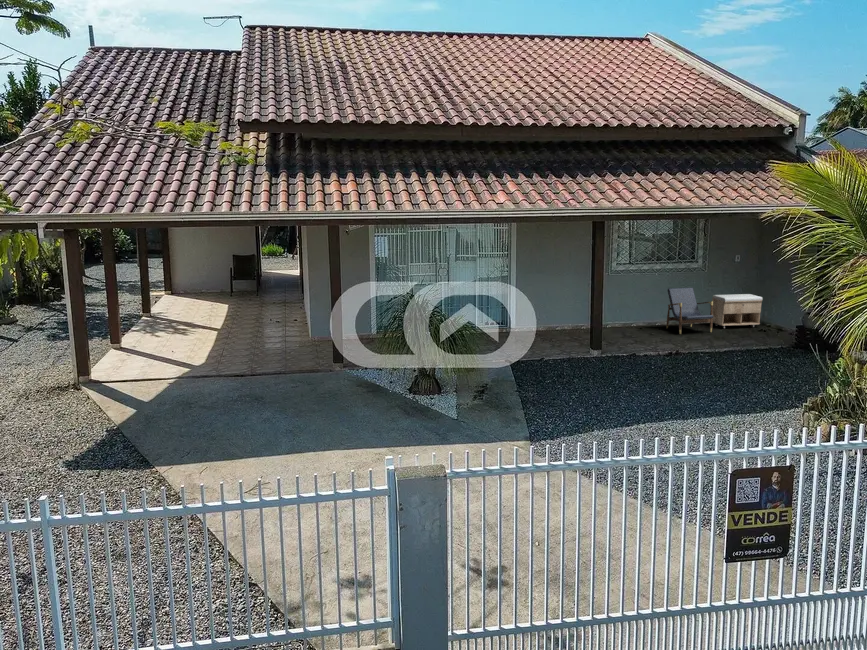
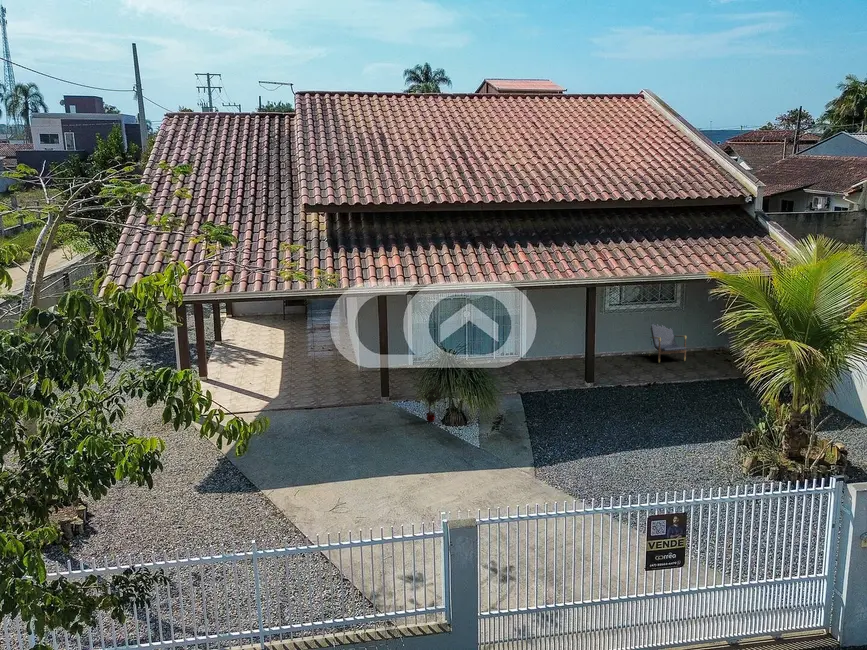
storage bench: present [712,294,762,328] -> none [686,327,728,356]
potted tree: none [383,337,415,392] -> present [424,381,445,422]

